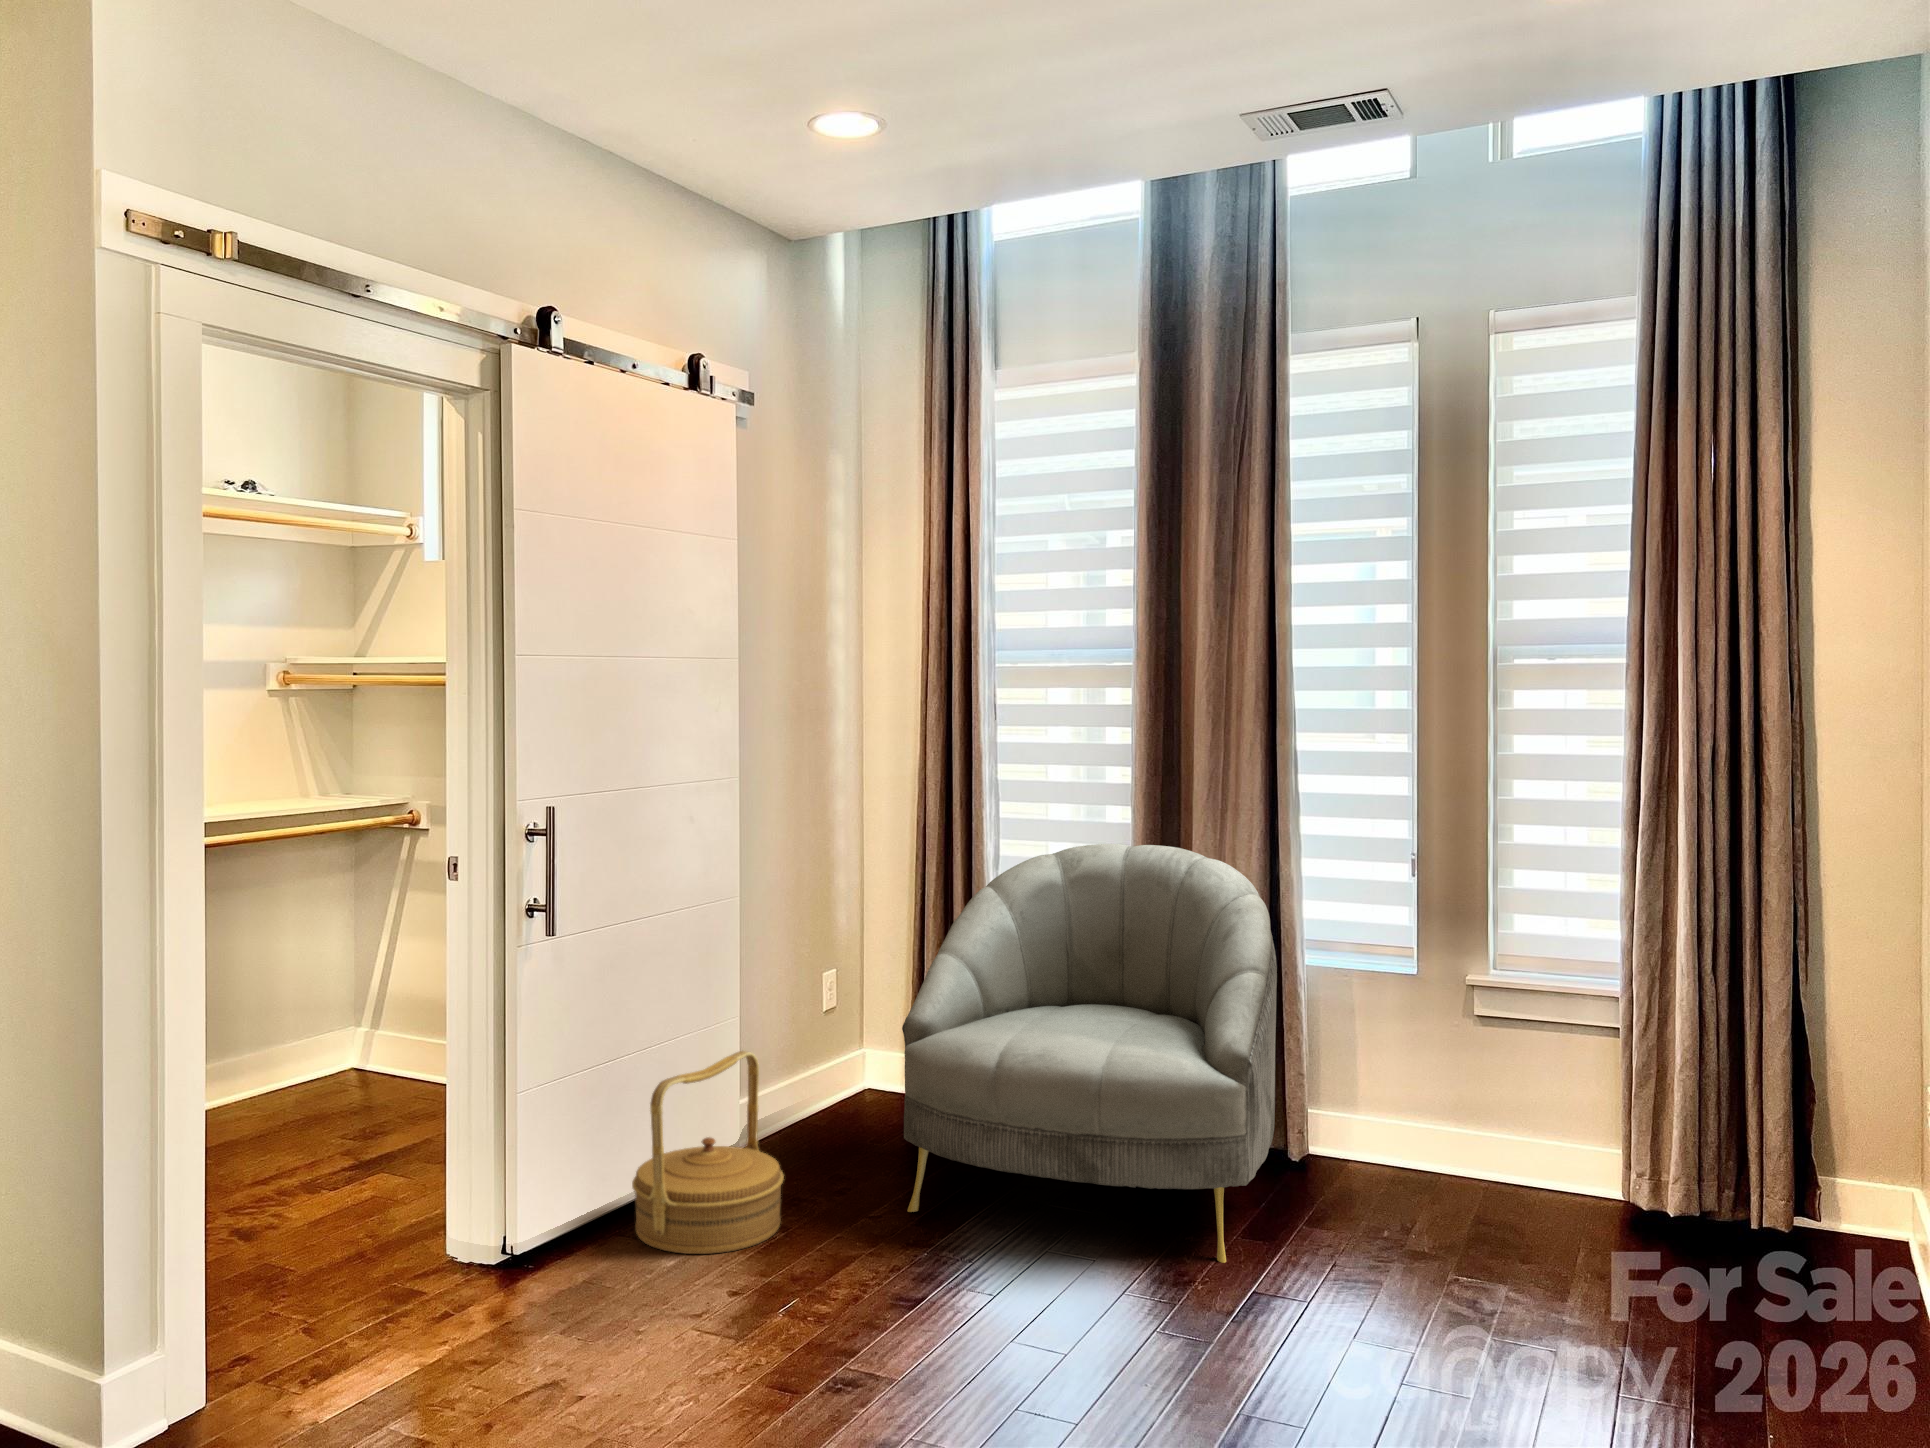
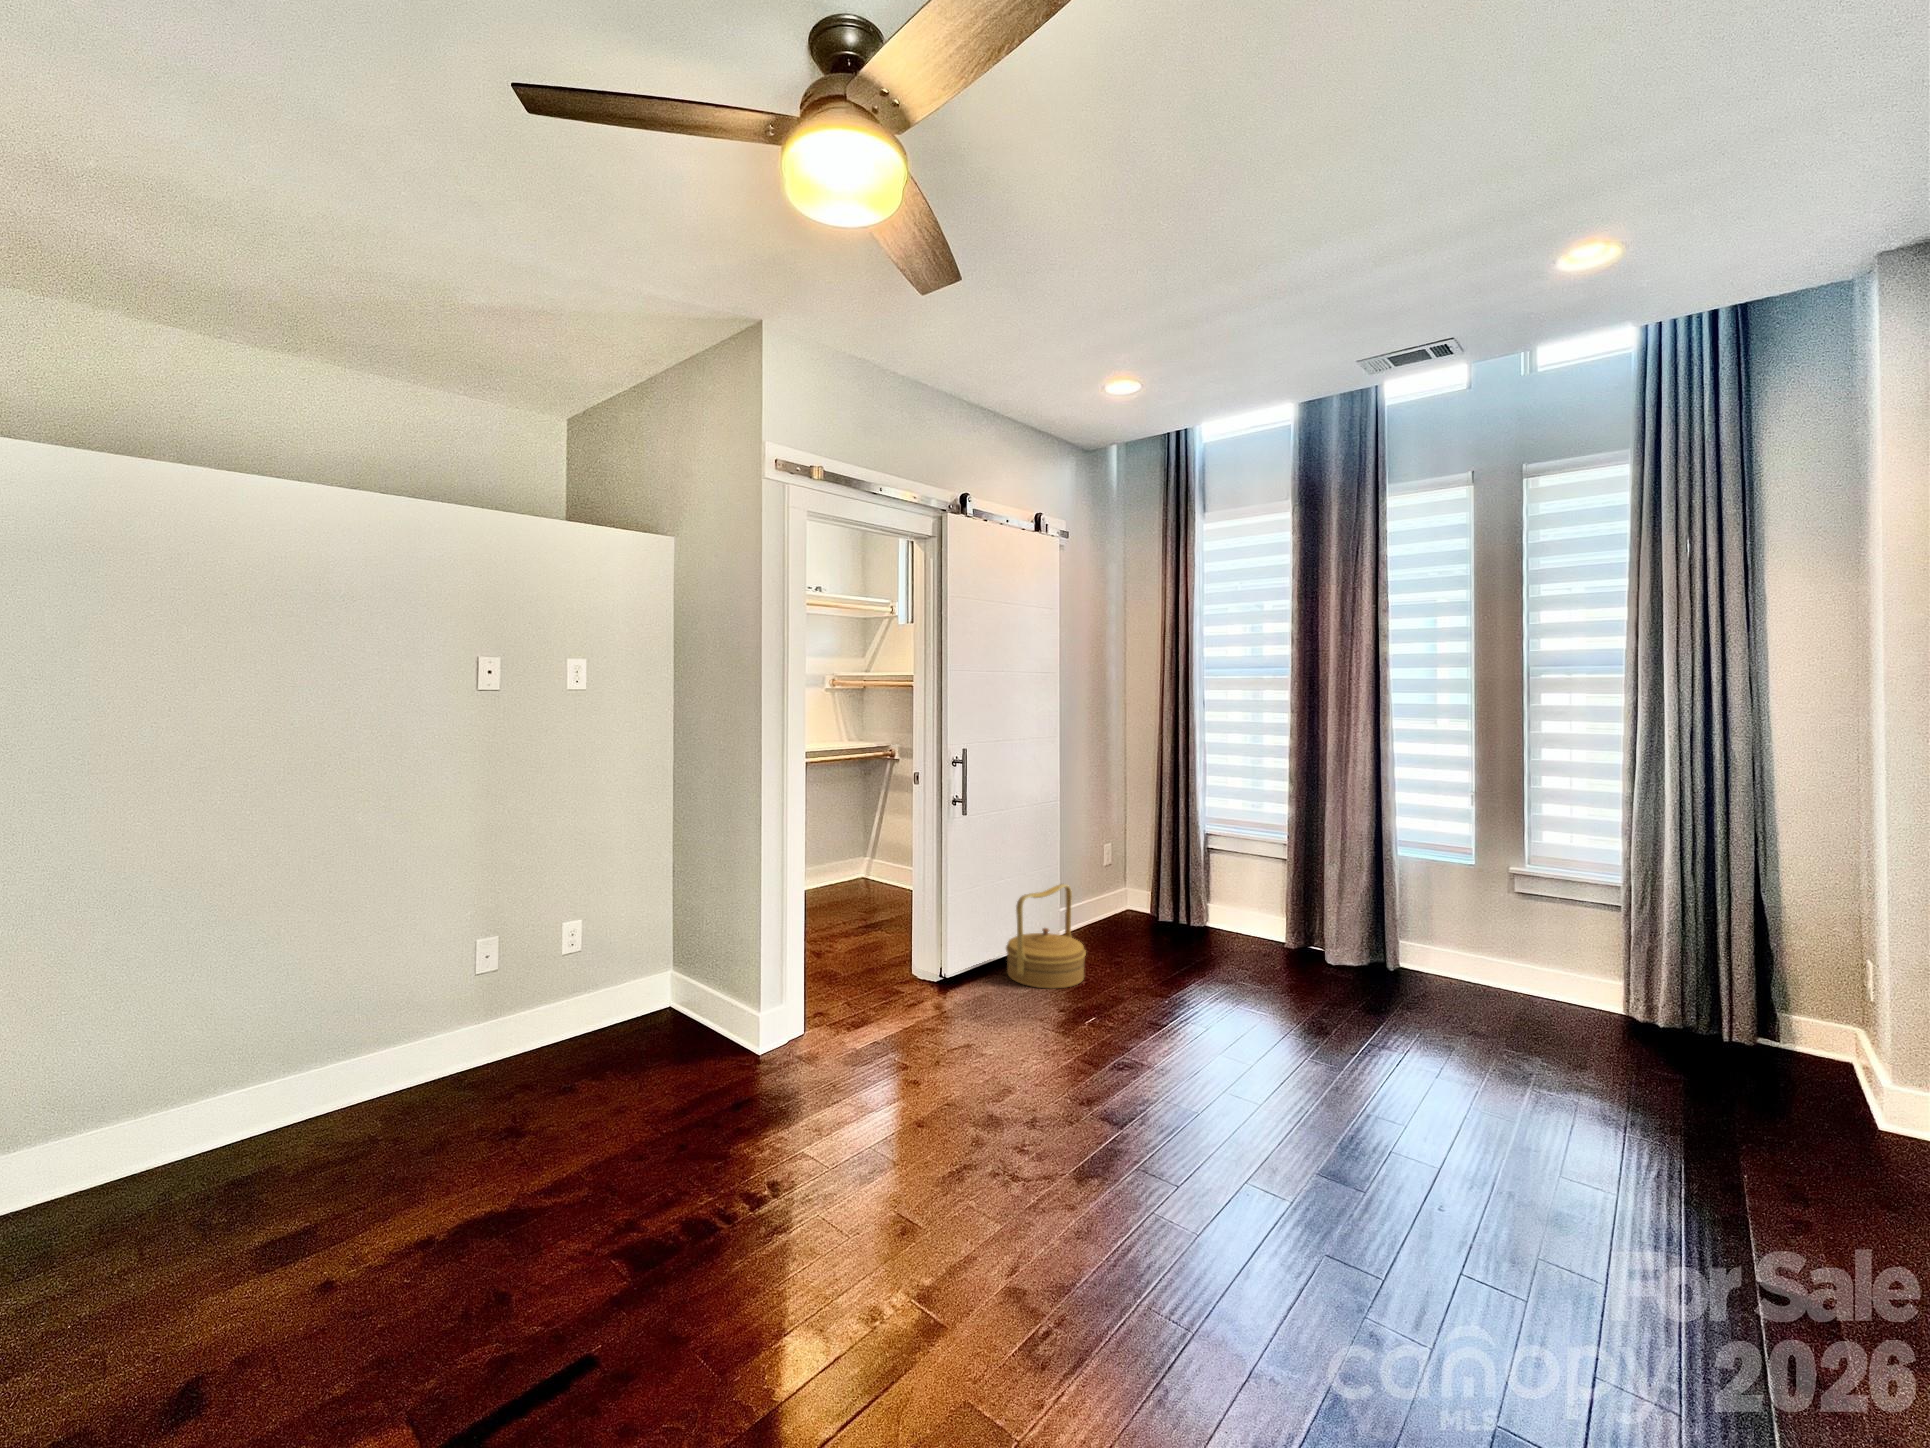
armchair: present [902,844,1277,1263] -> none [1151,781,1381,1024]

